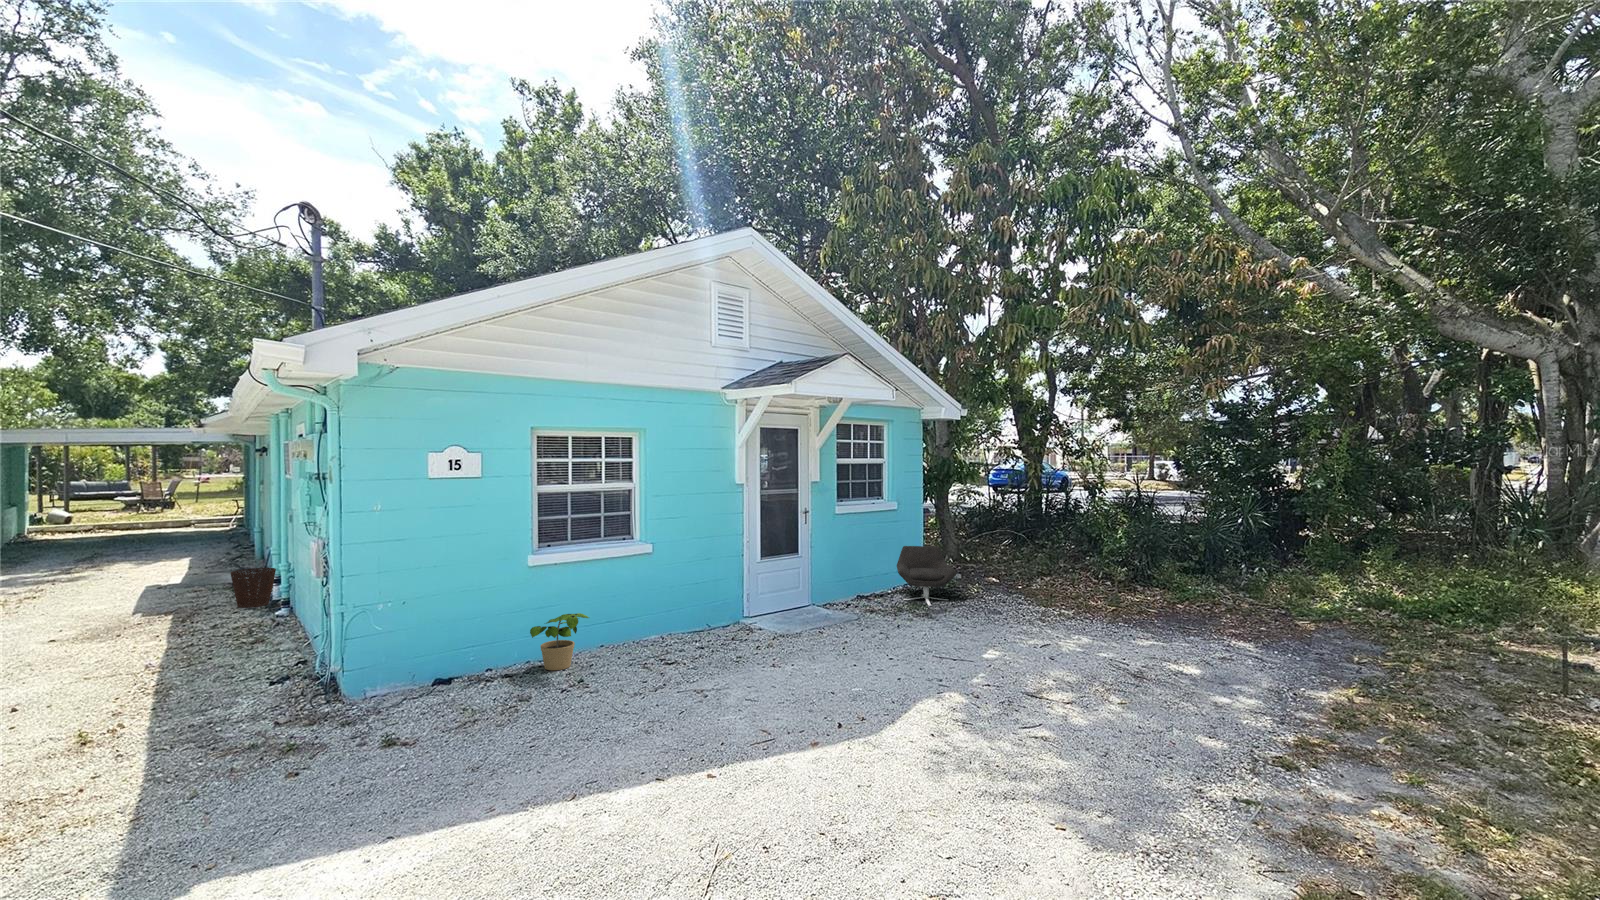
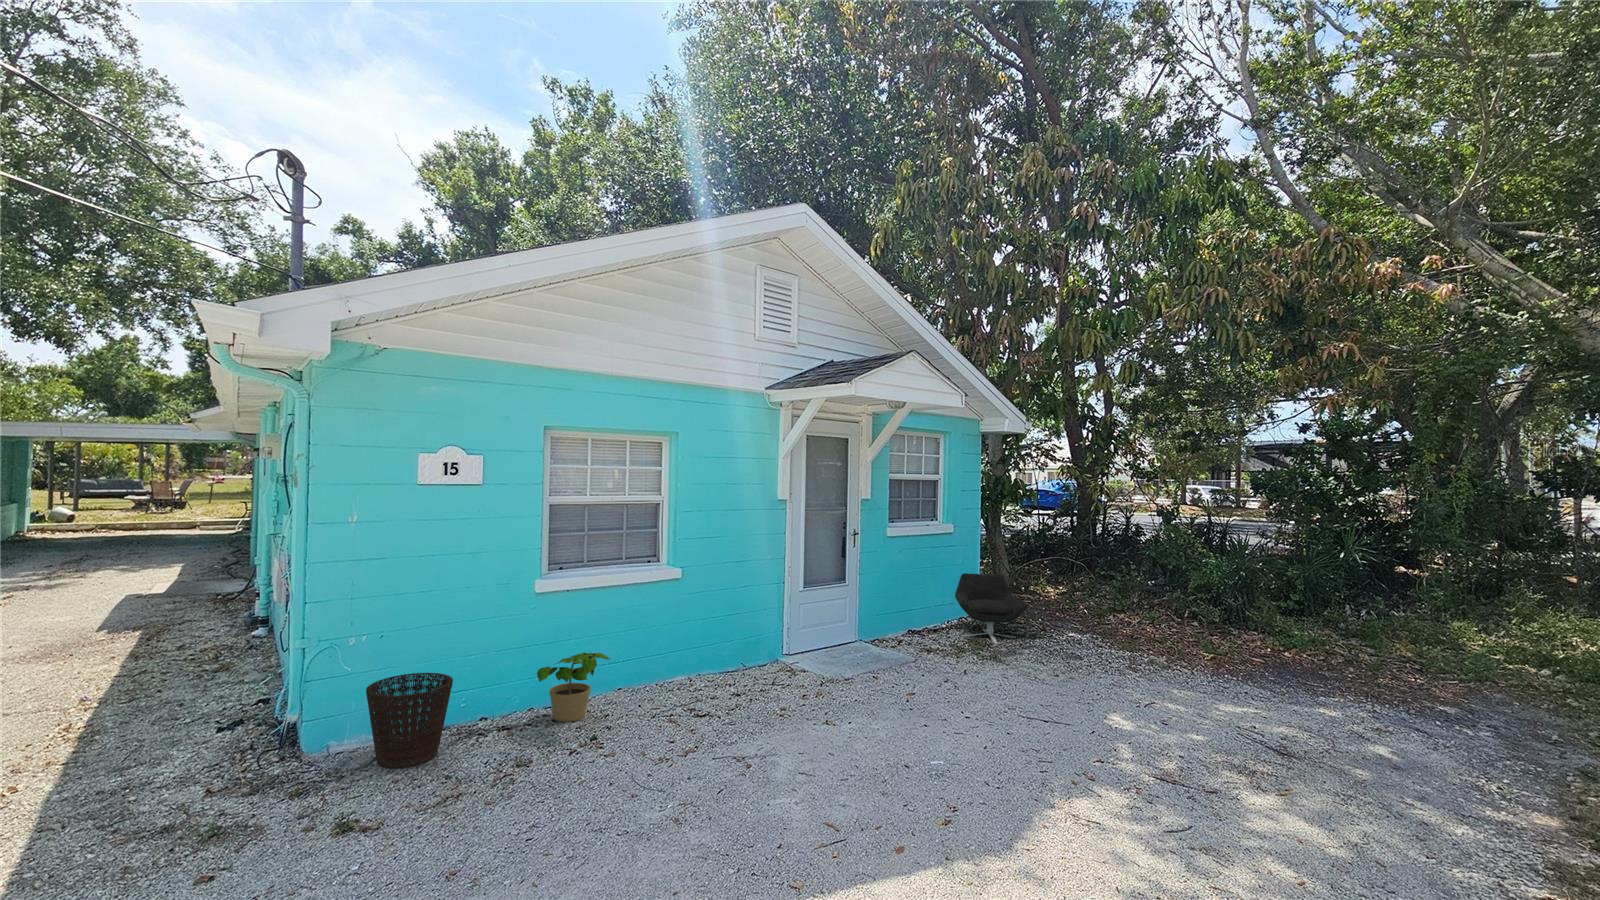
basket: present [231,568,276,608] -> present [366,673,453,769]

